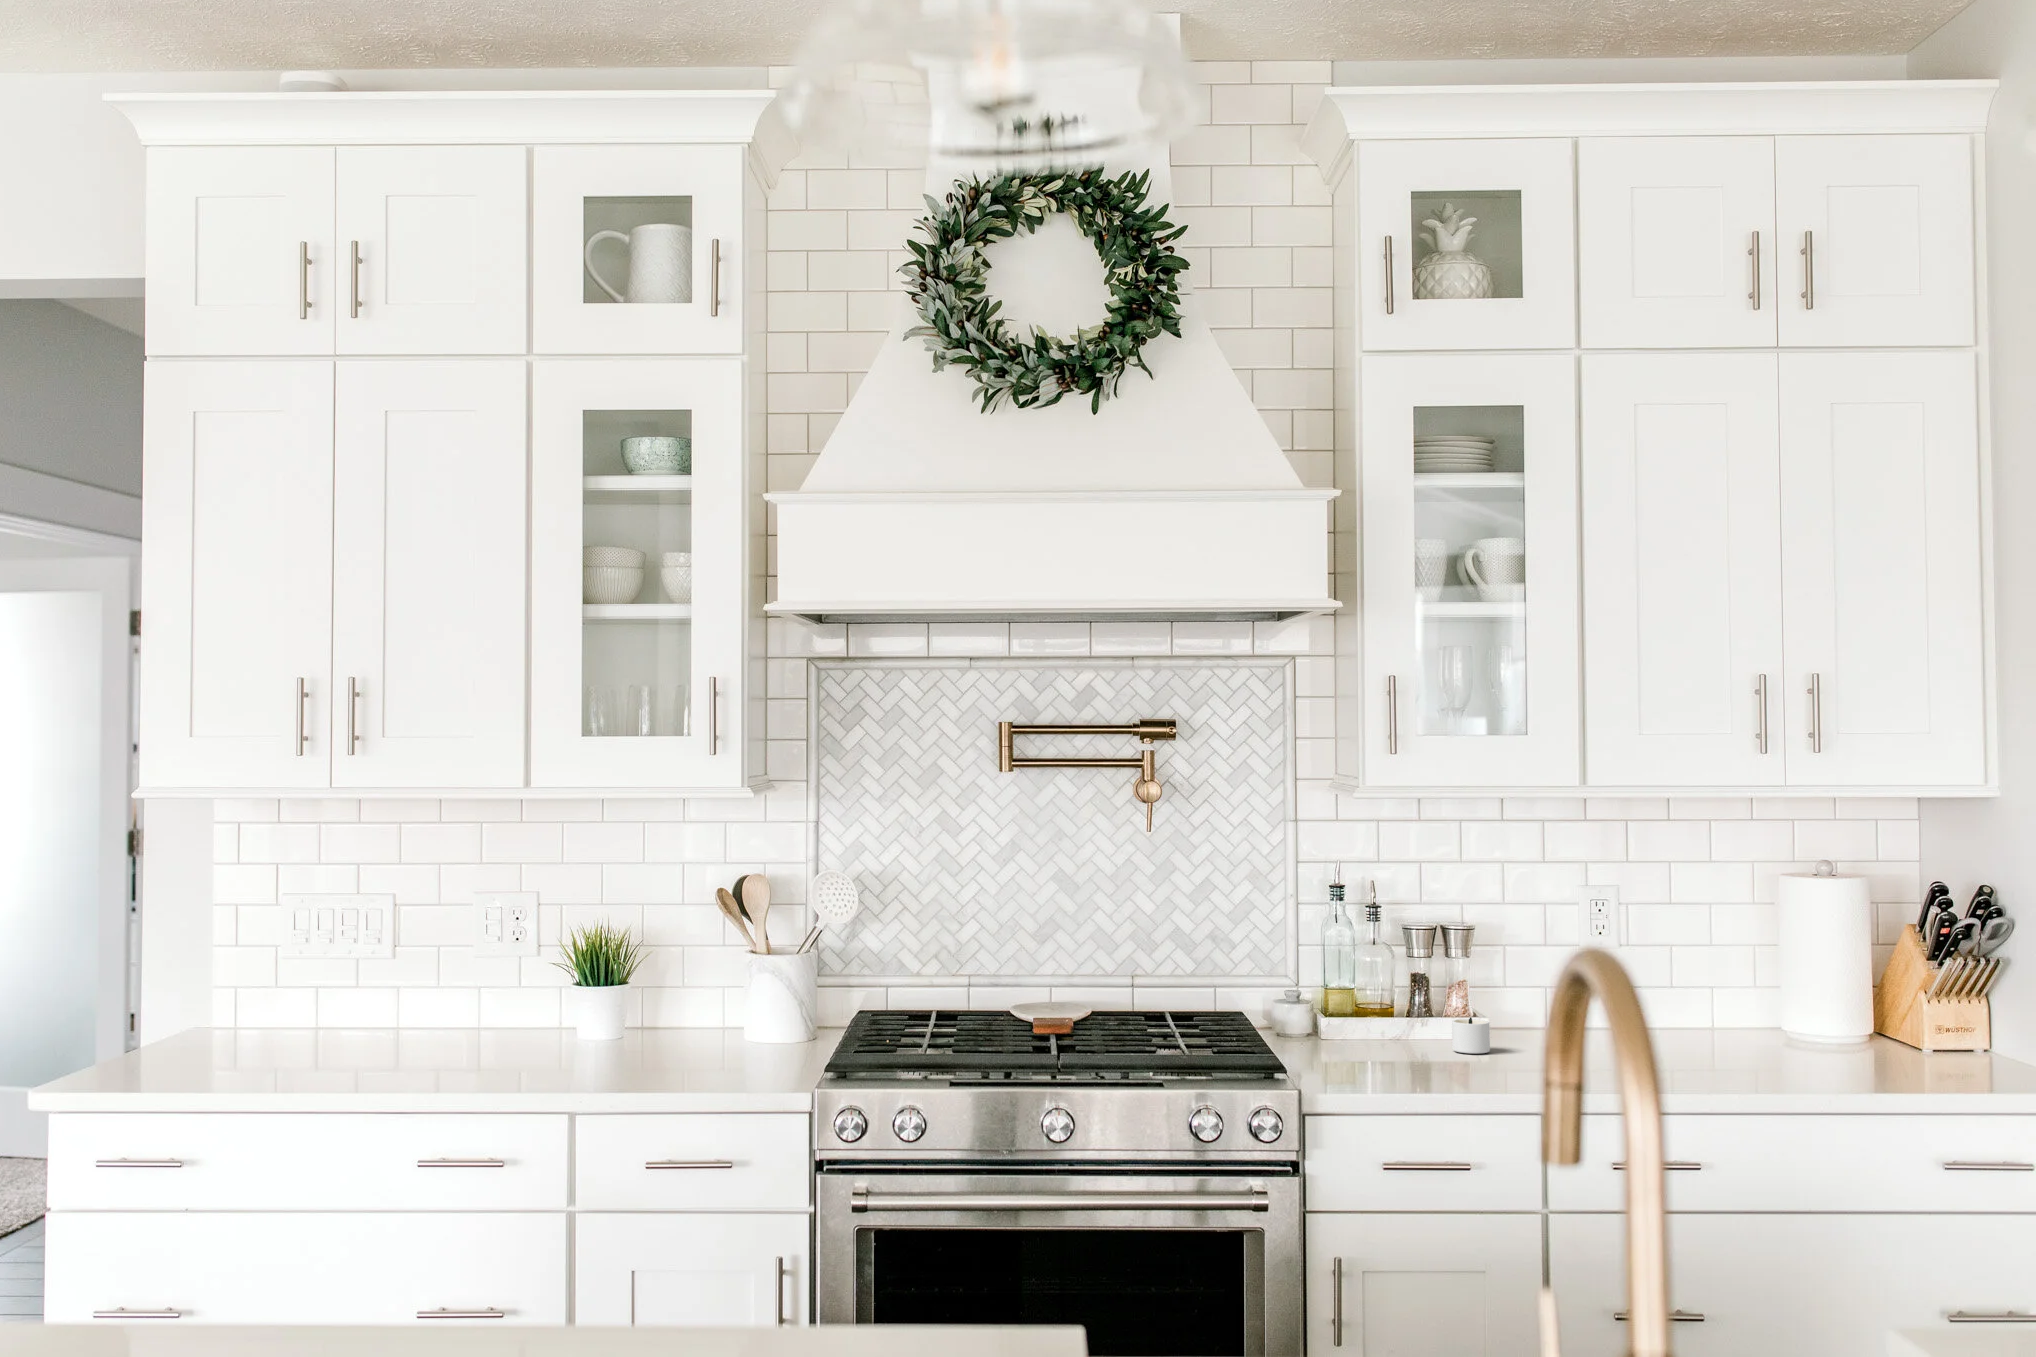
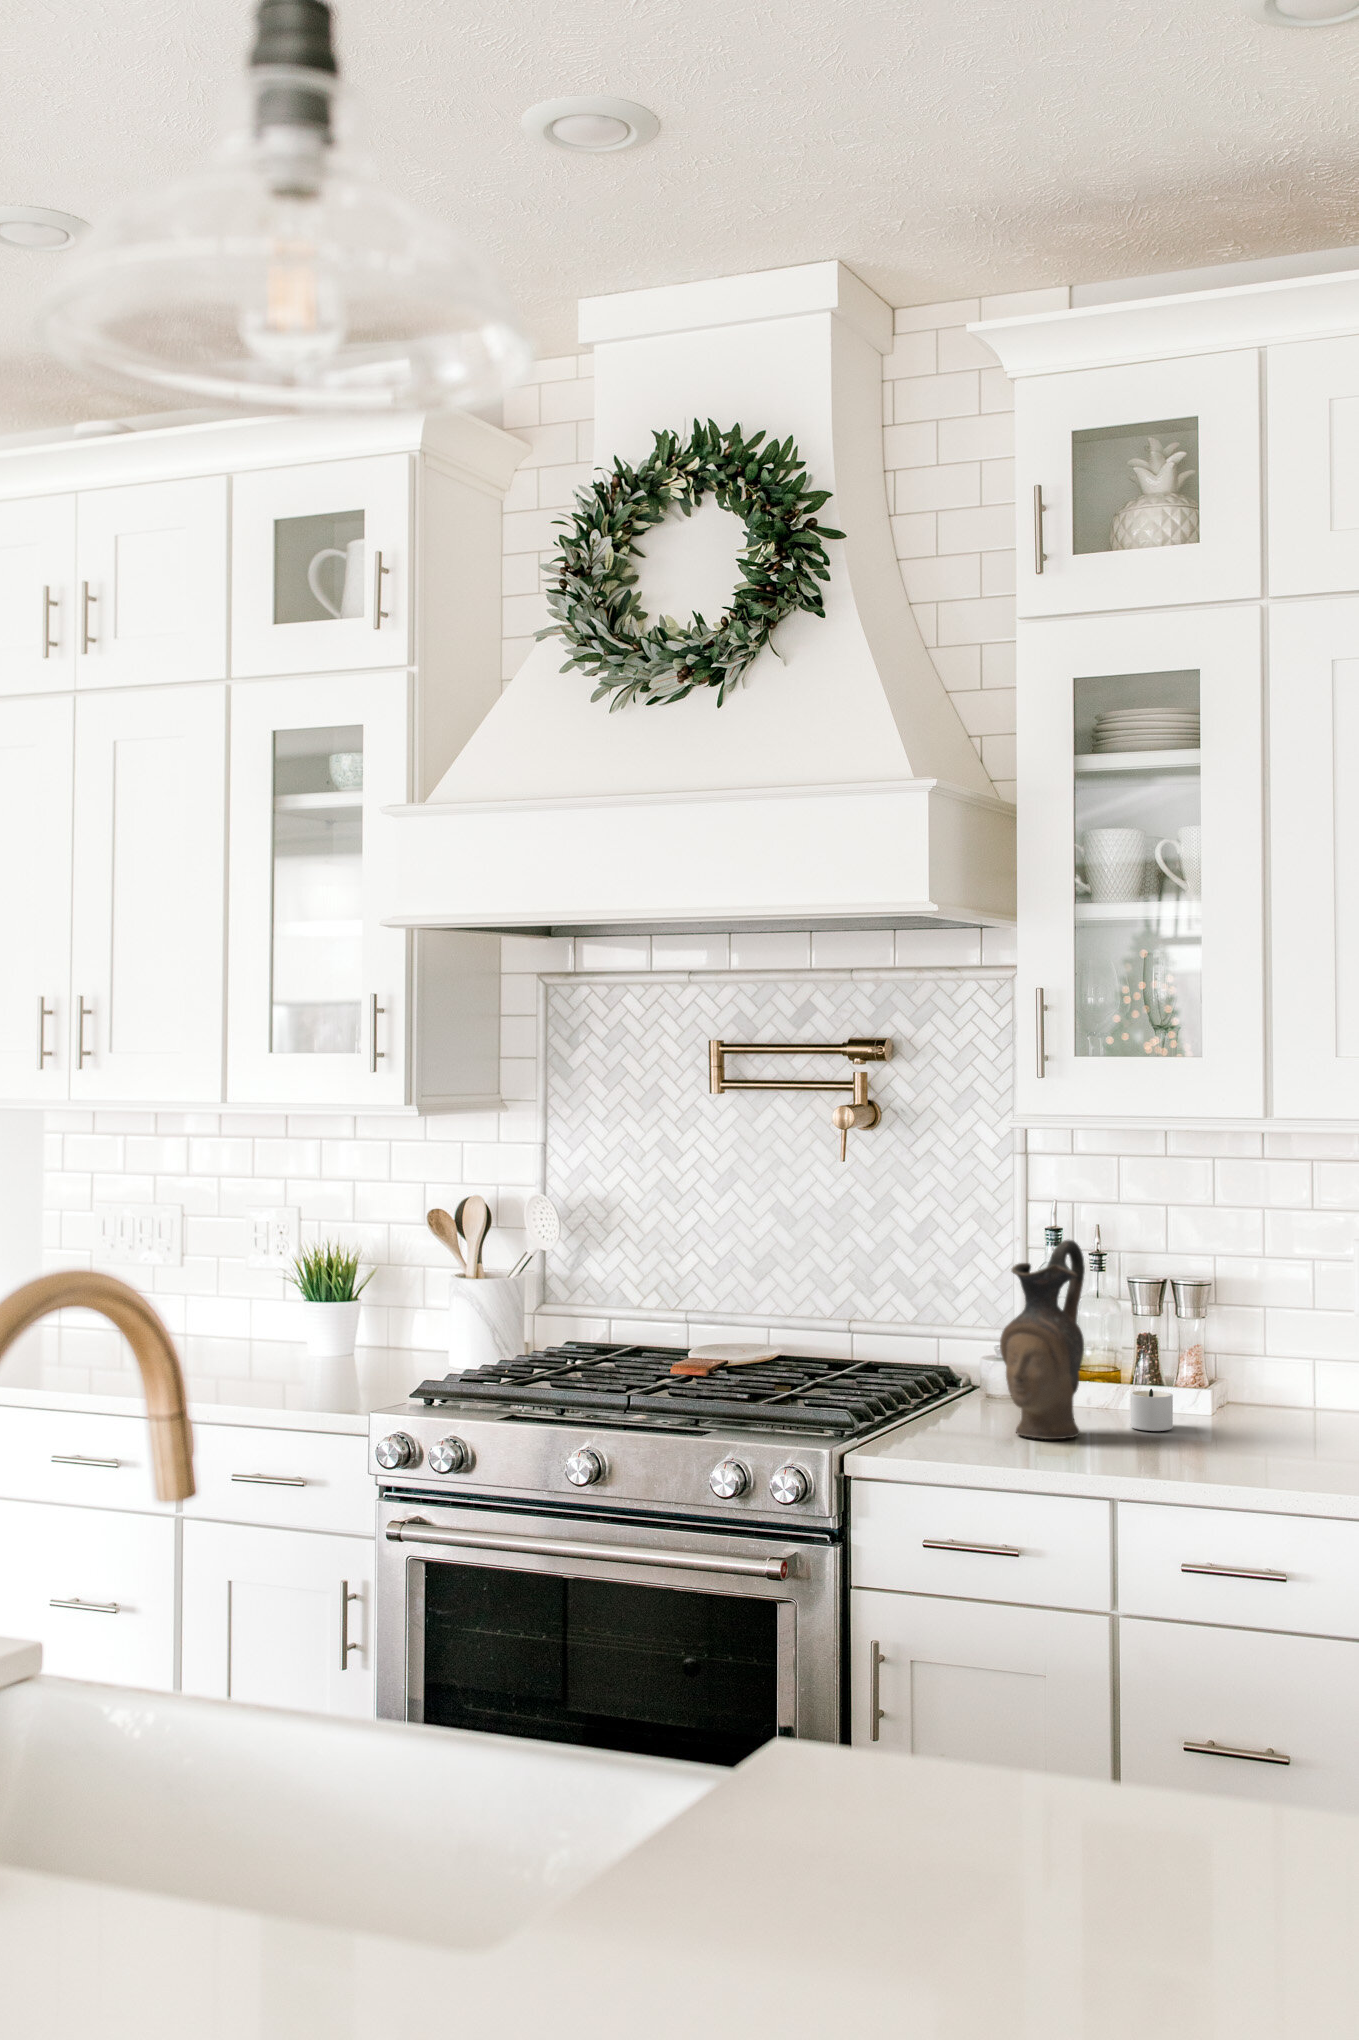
ceramic pitcher: none [1378,890,1450,1066] -> present [1000,1240,1085,1439]

